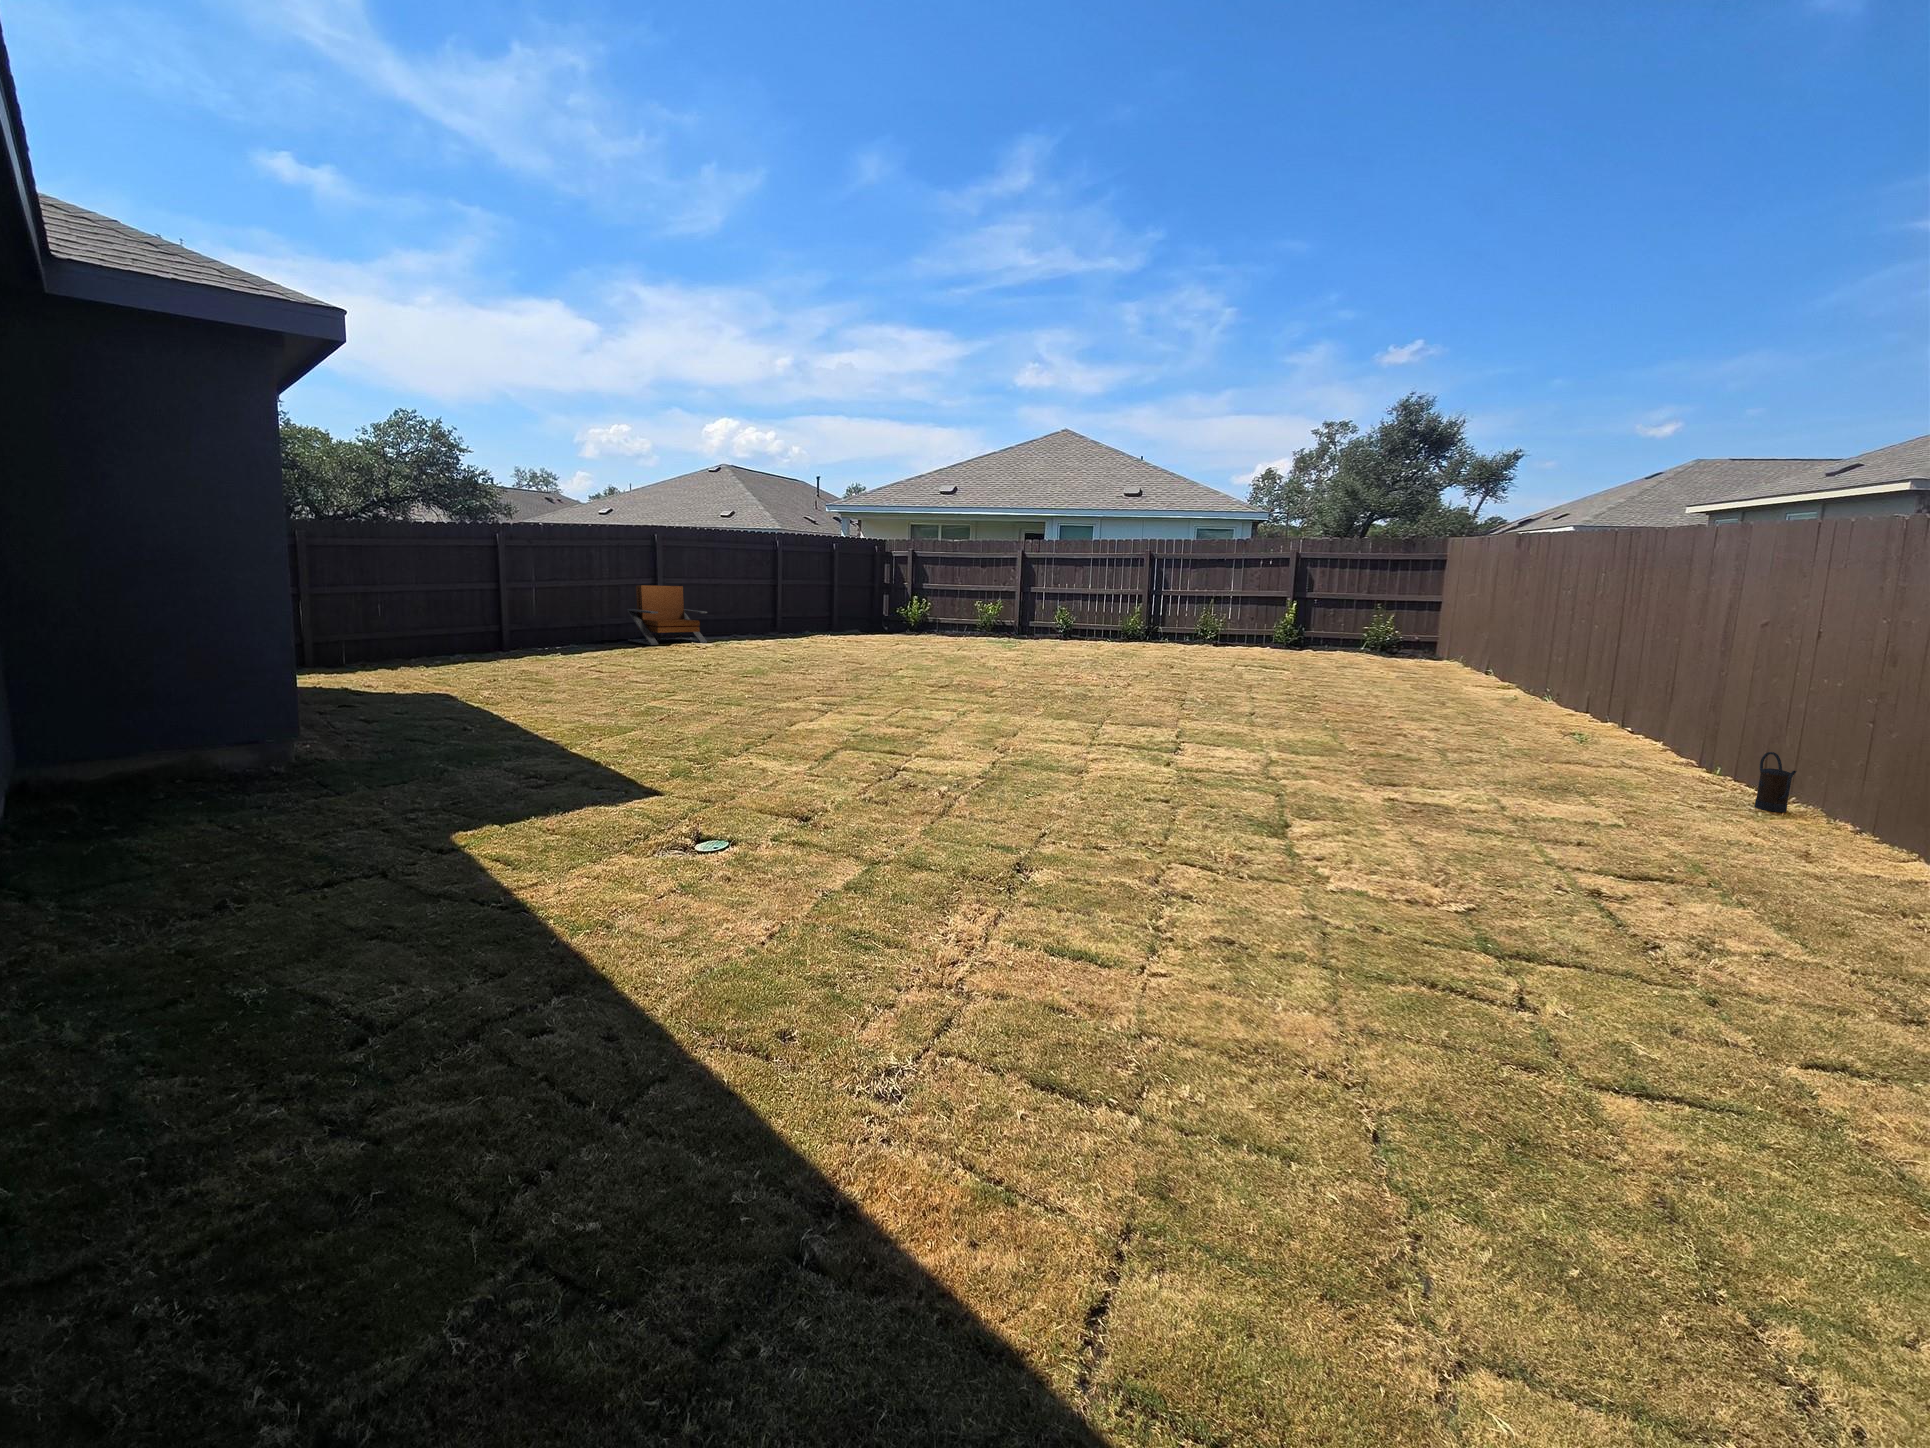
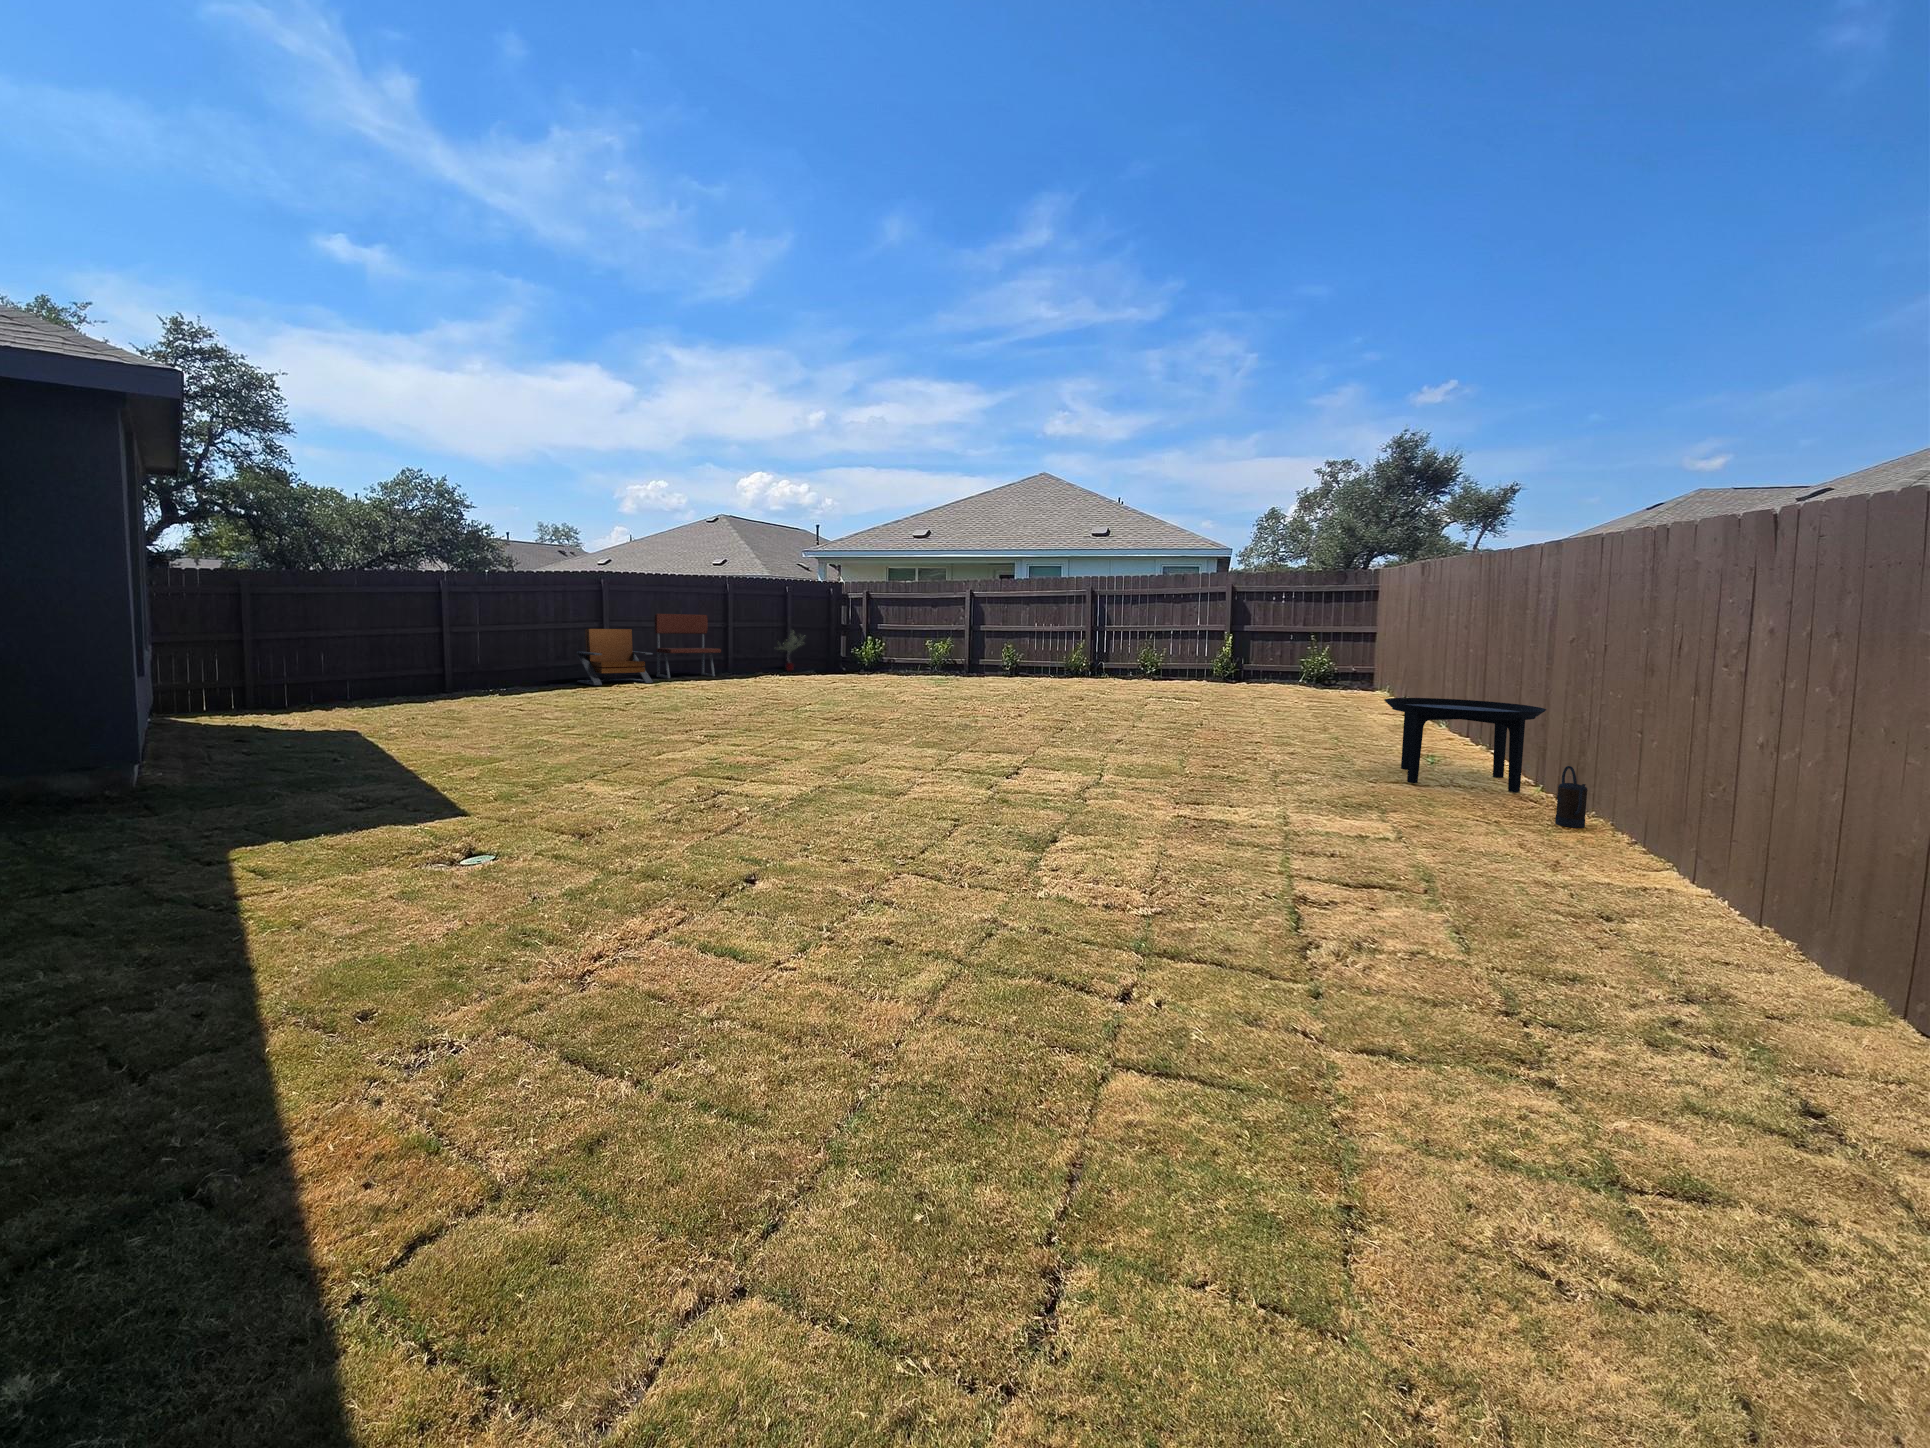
bench: none [704,570,771,638] -> present [655,614,721,678]
potted tree: none [819,588,851,631] -> present [778,632,805,671]
round table: none [1545,678,1720,775] -> present [1384,698,1546,793]

